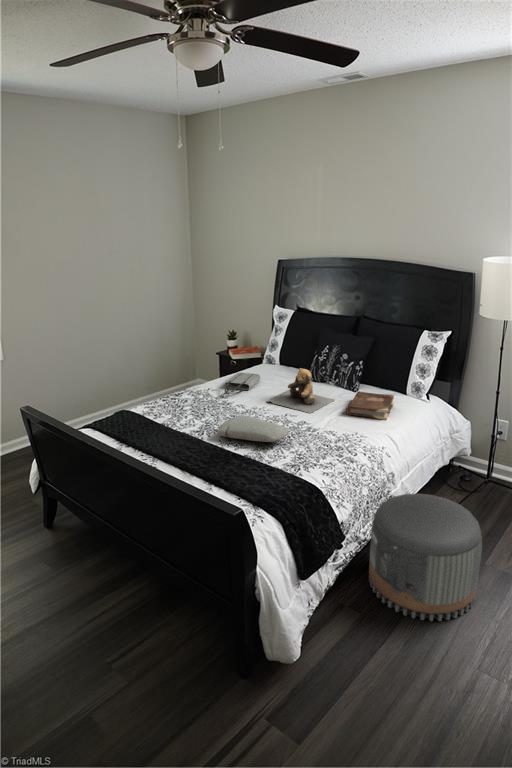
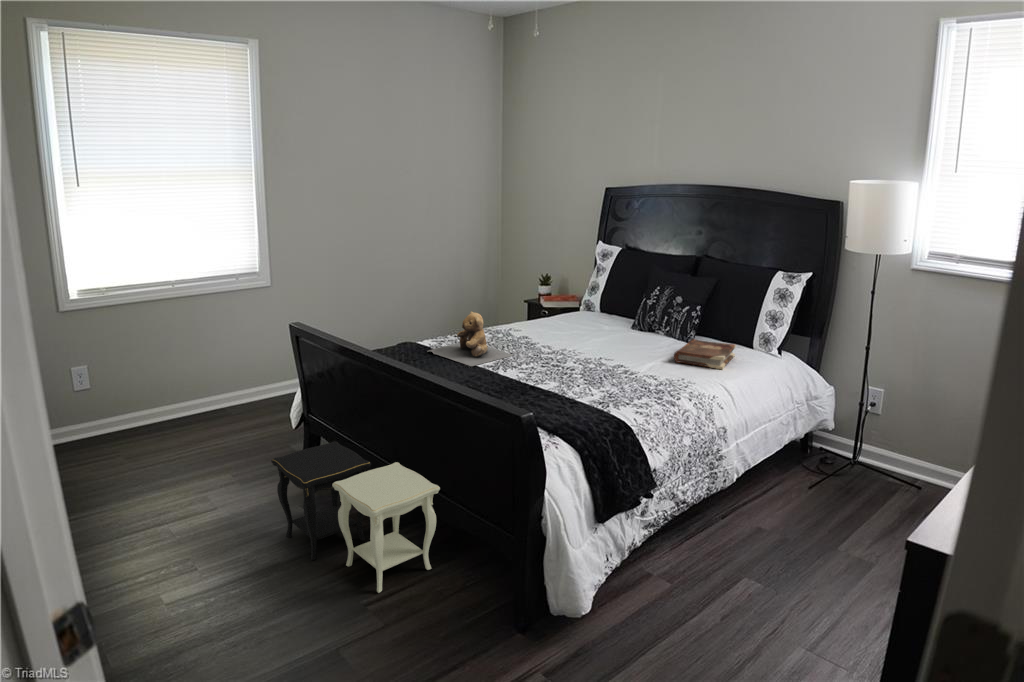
teddy bear: present [267,368,334,413] -> present [427,312,513,366]
tote bag: present [225,373,260,394] -> none [529,315,574,335]
pillow: present [217,415,289,442] -> none [515,350,600,378]
pouf: present [369,493,482,621] -> none [686,452,828,600]
side table: none [10,514,163,653] -> present [271,441,440,593]

